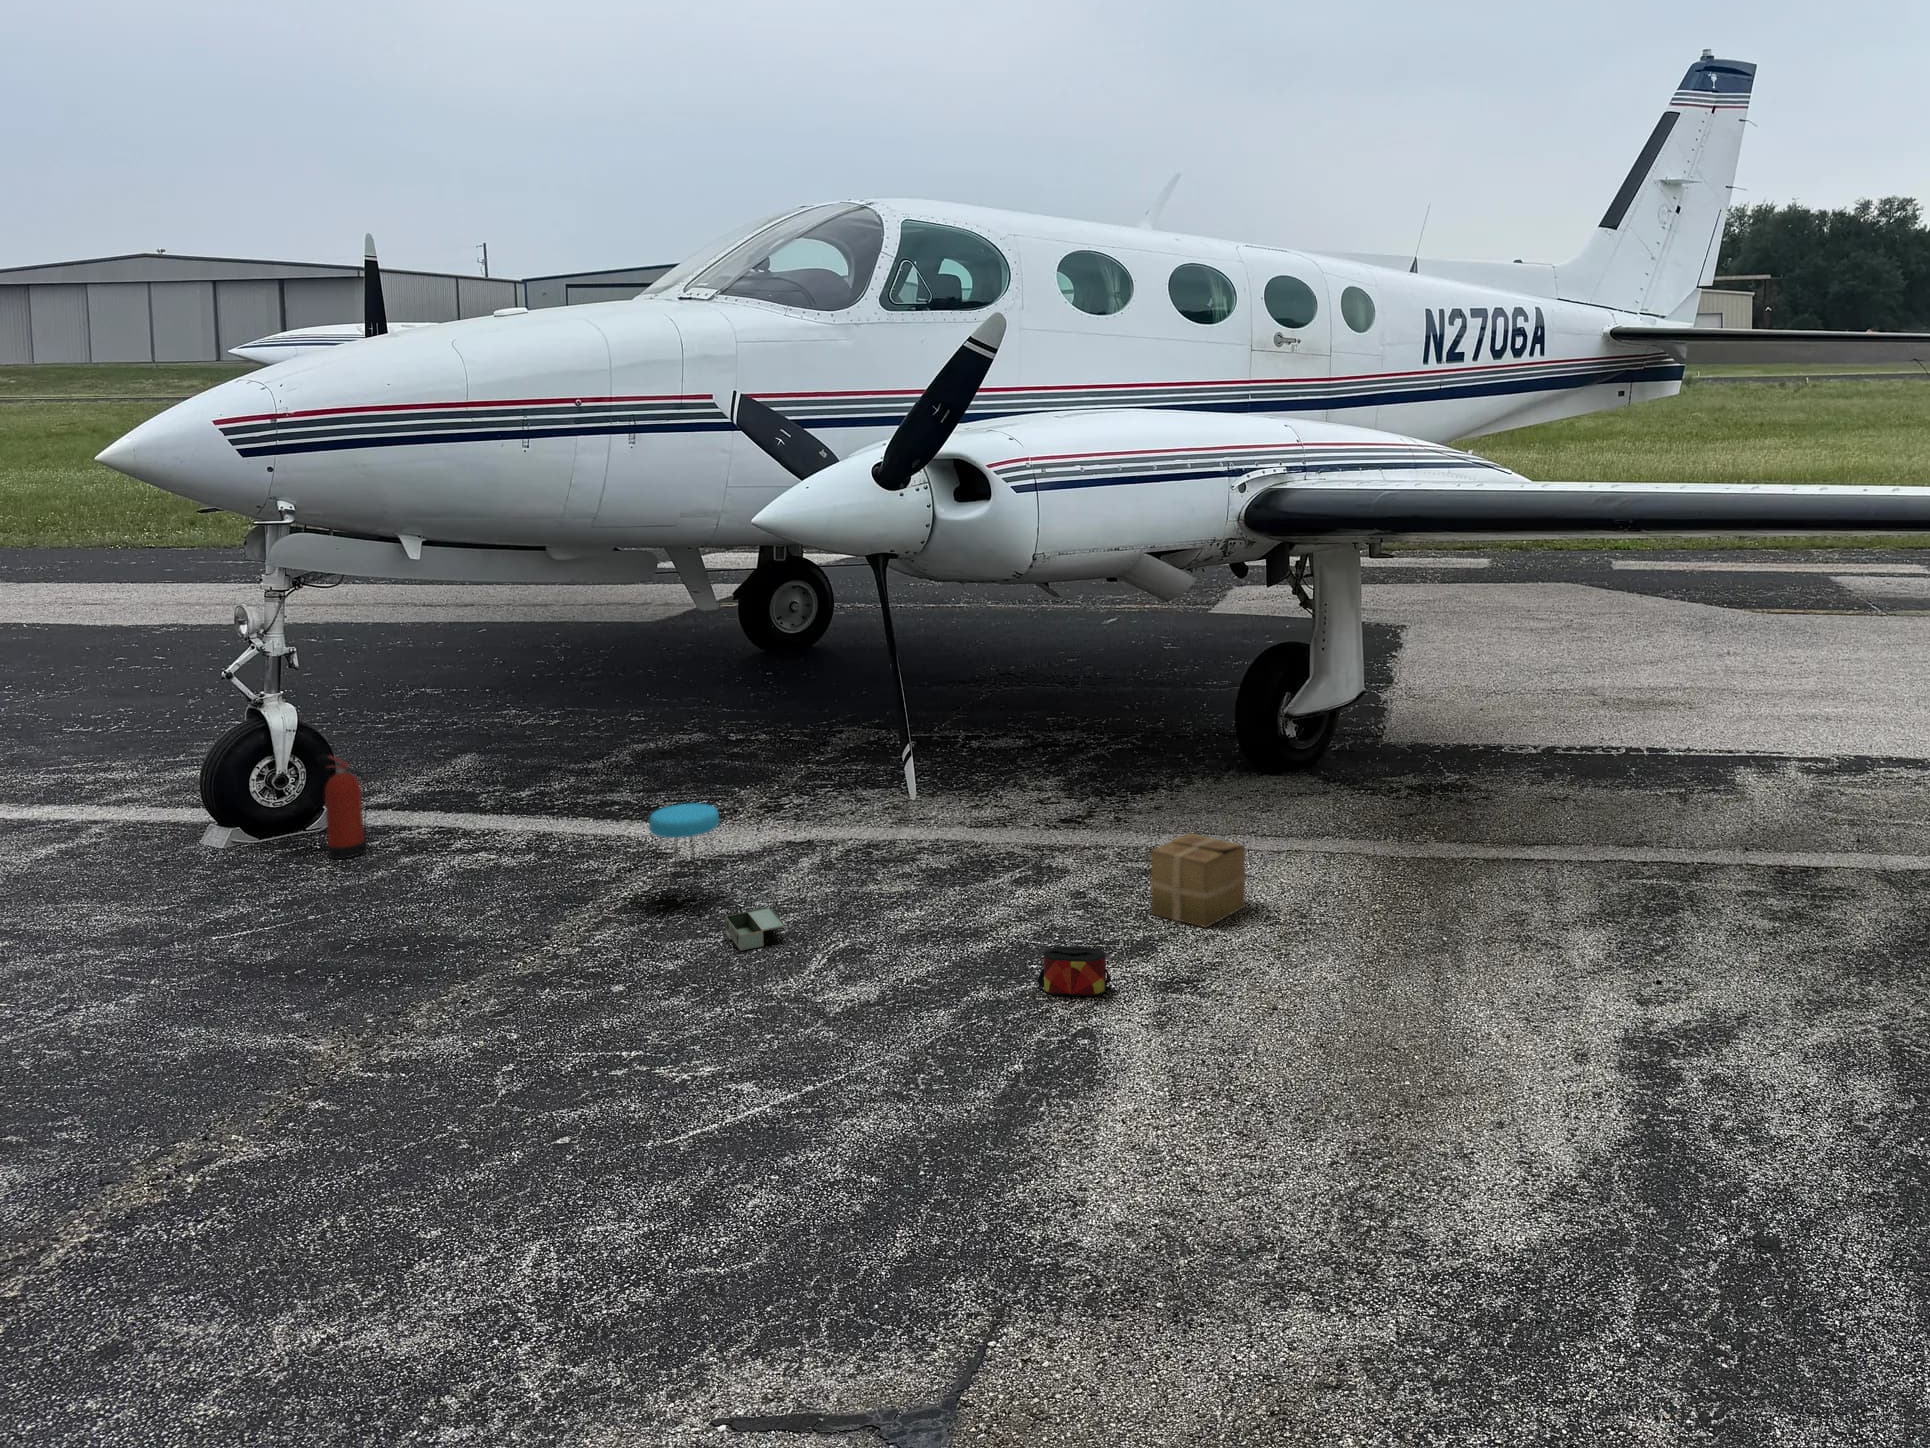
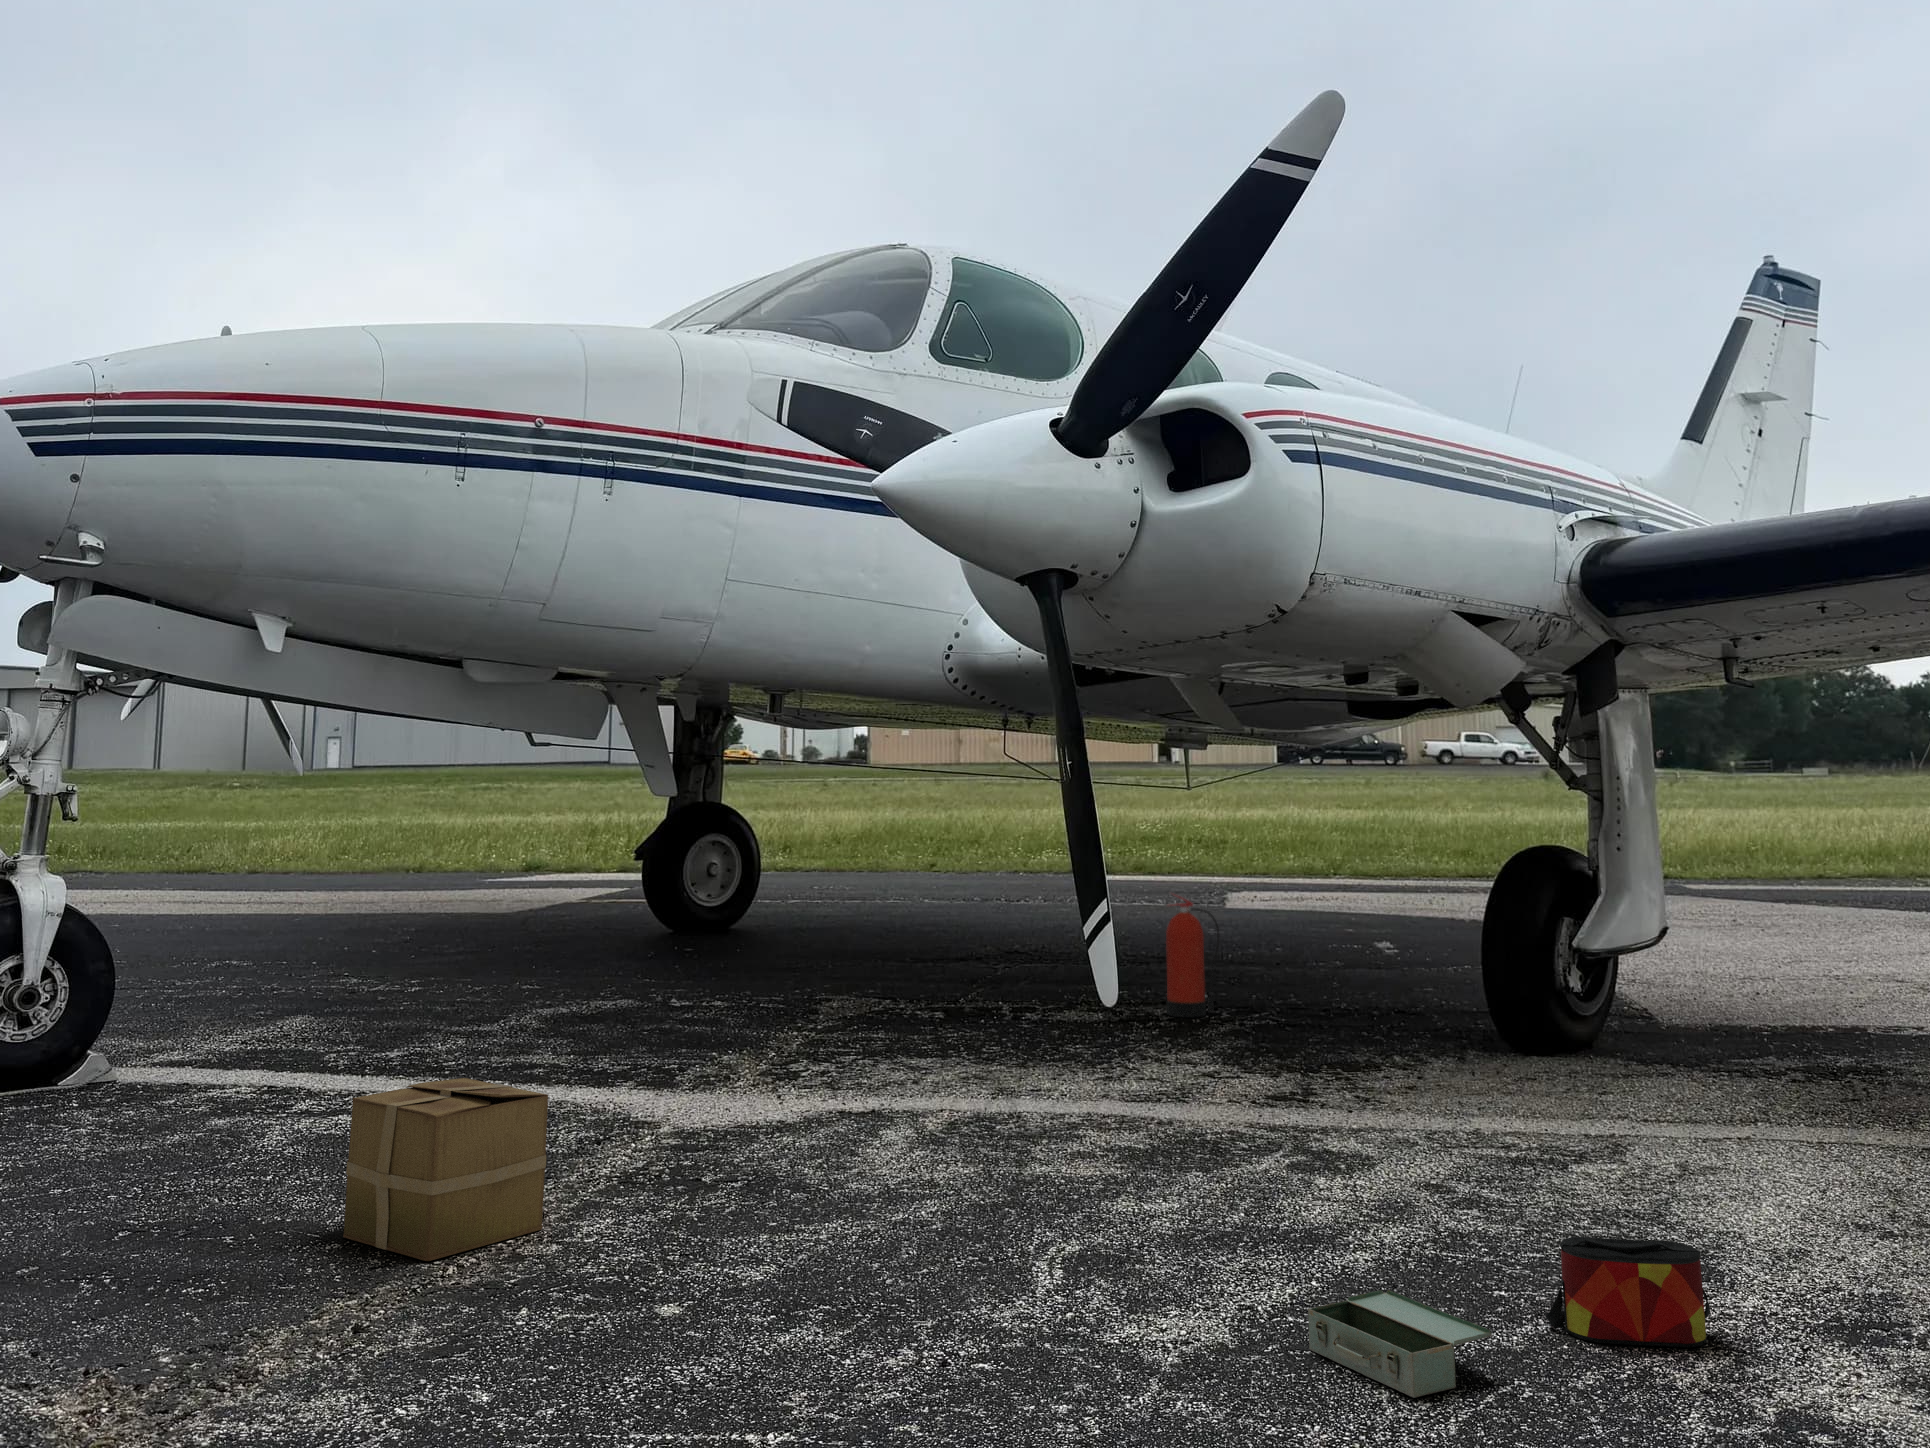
fire extinguisher: present [325,756,370,859] -> present [1166,893,1219,1018]
stool: present [649,803,724,914] -> none [663,998,791,1201]
cardboard box: present [1150,833,1246,927] -> present [343,1078,548,1261]
toolbox: present [725,907,785,951] -> present [1308,1290,1492,1398]

